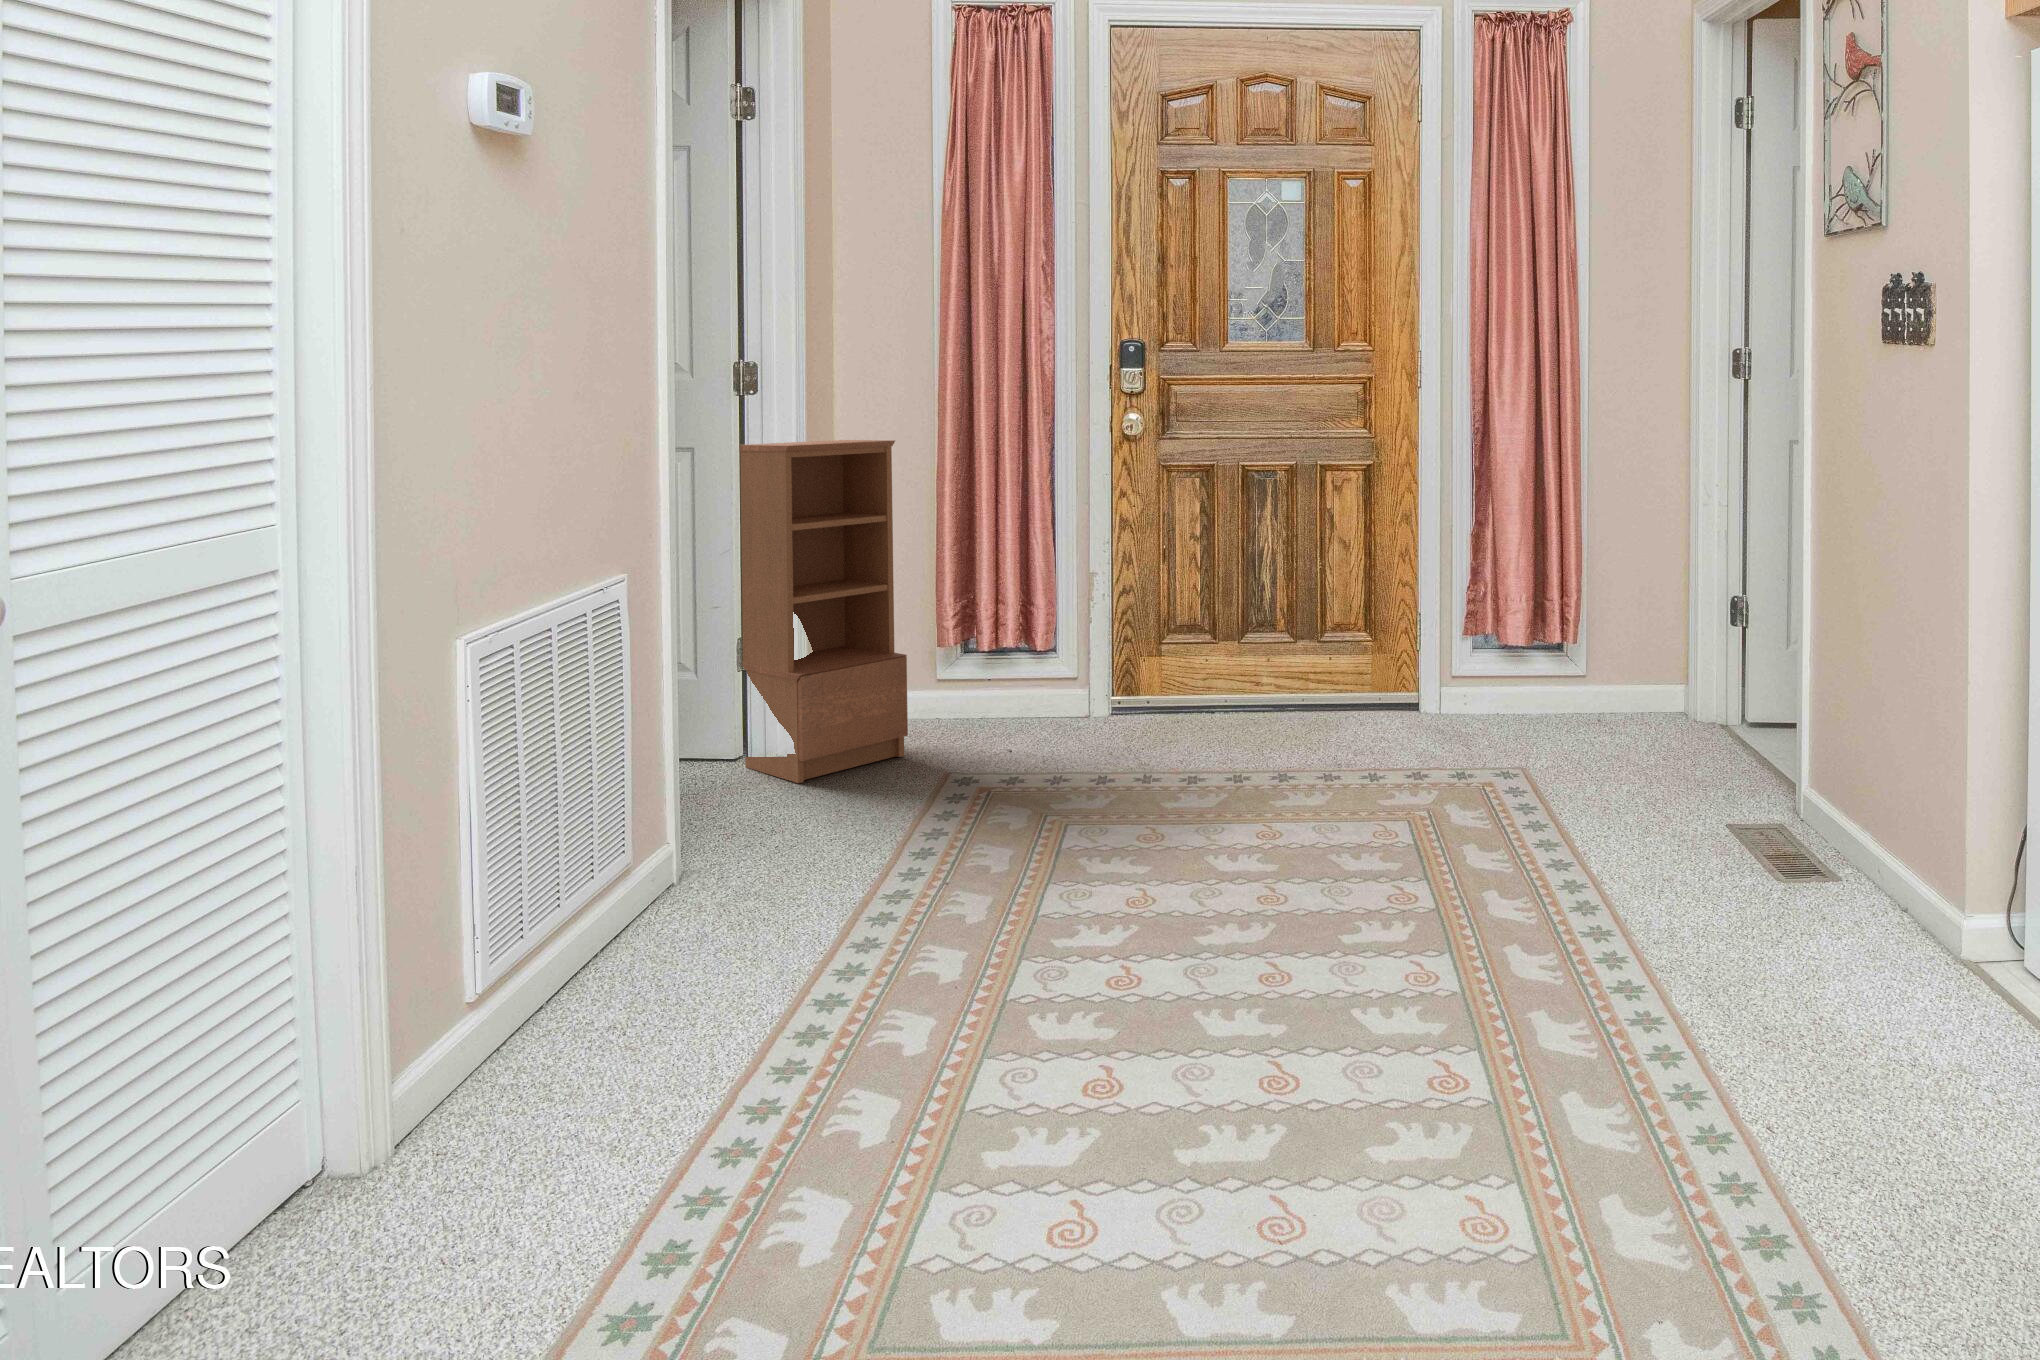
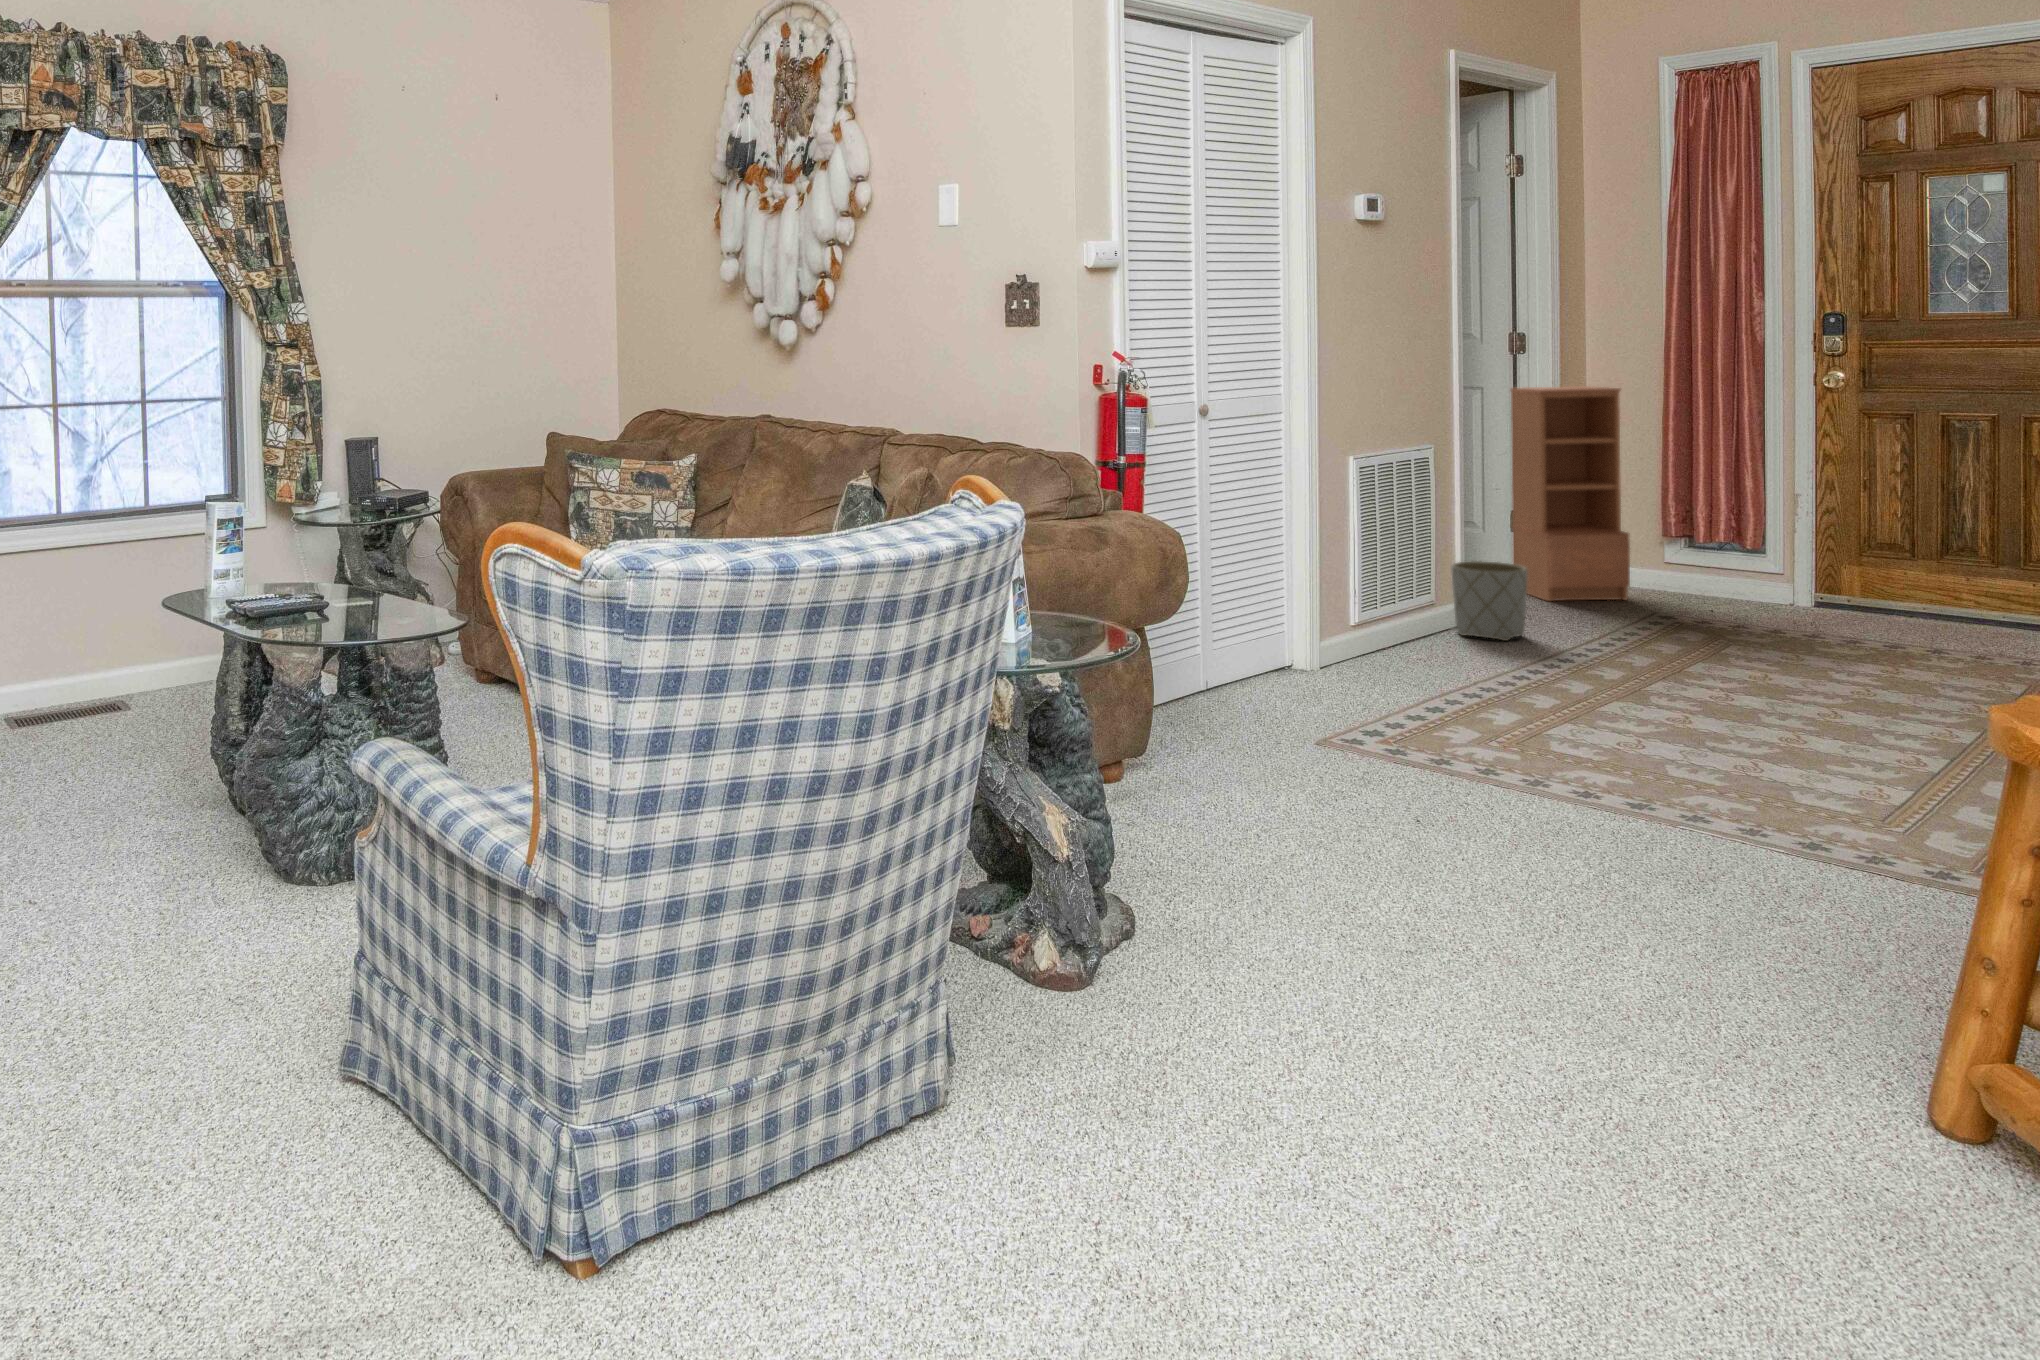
planter: none [641,755,777,918] -> present [1451,561,1528,641]

